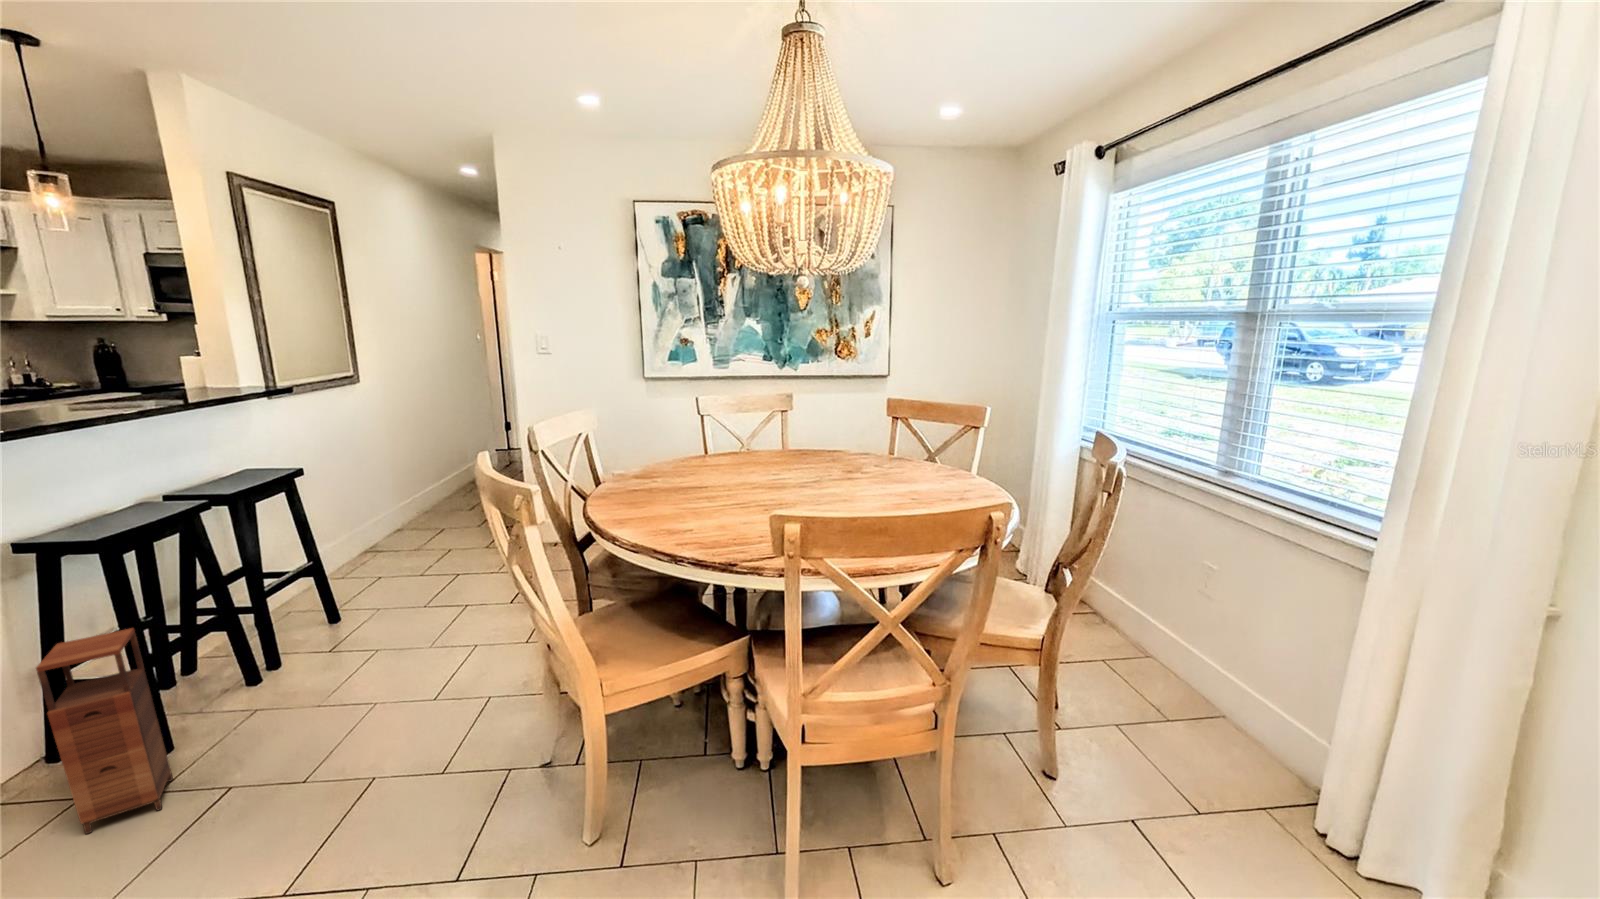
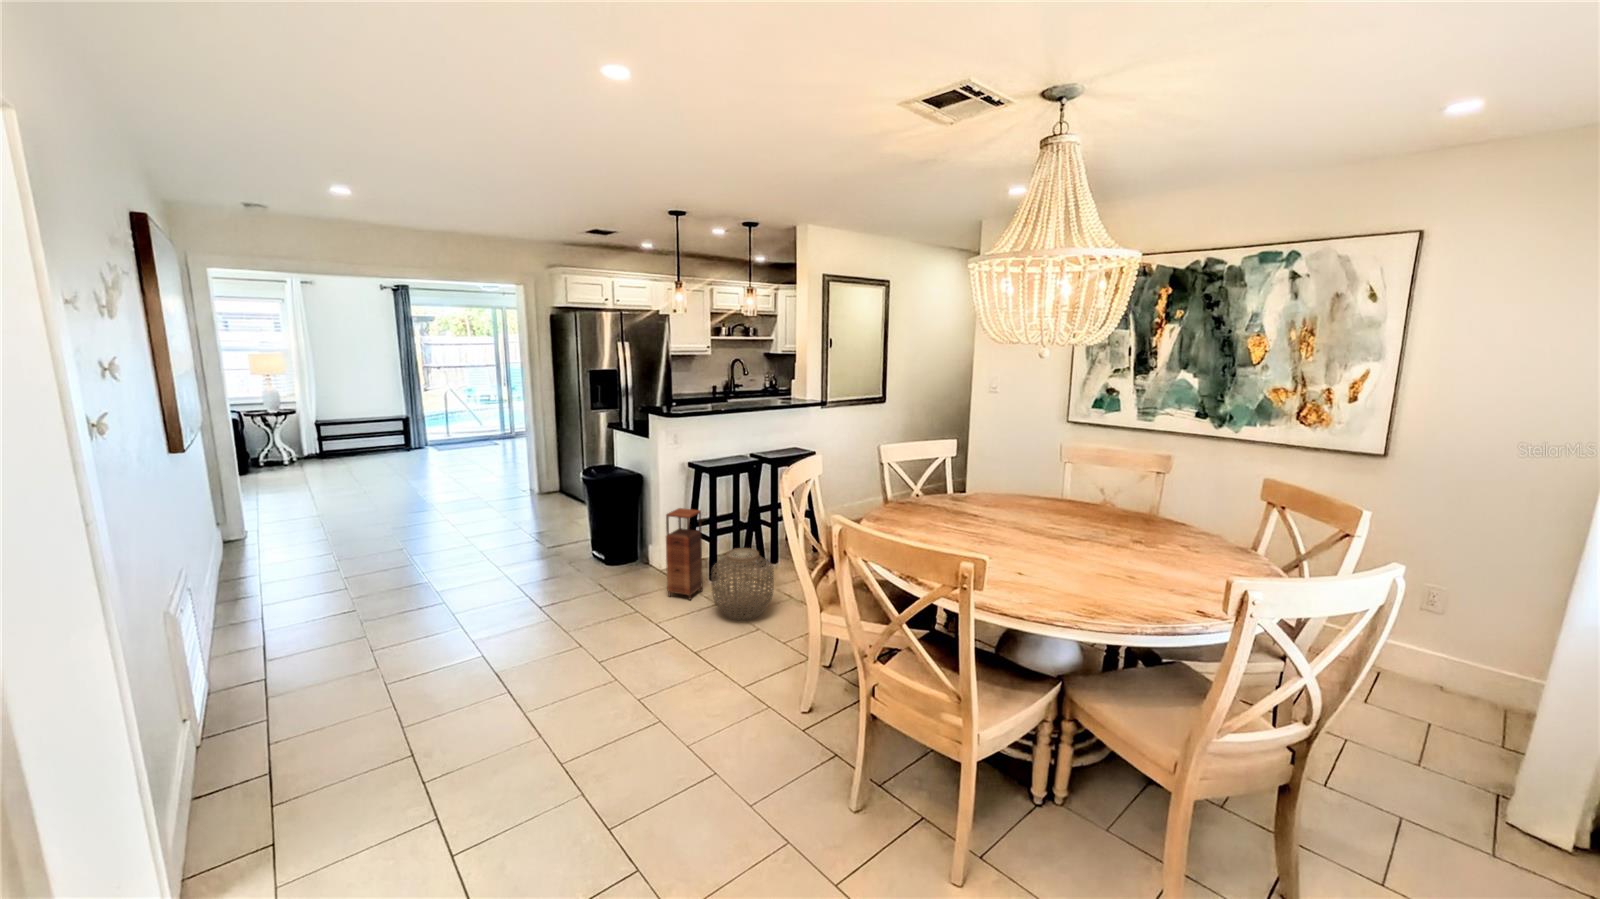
woven basket: none [229,650,377,789] -> present [712,548,774,620]

